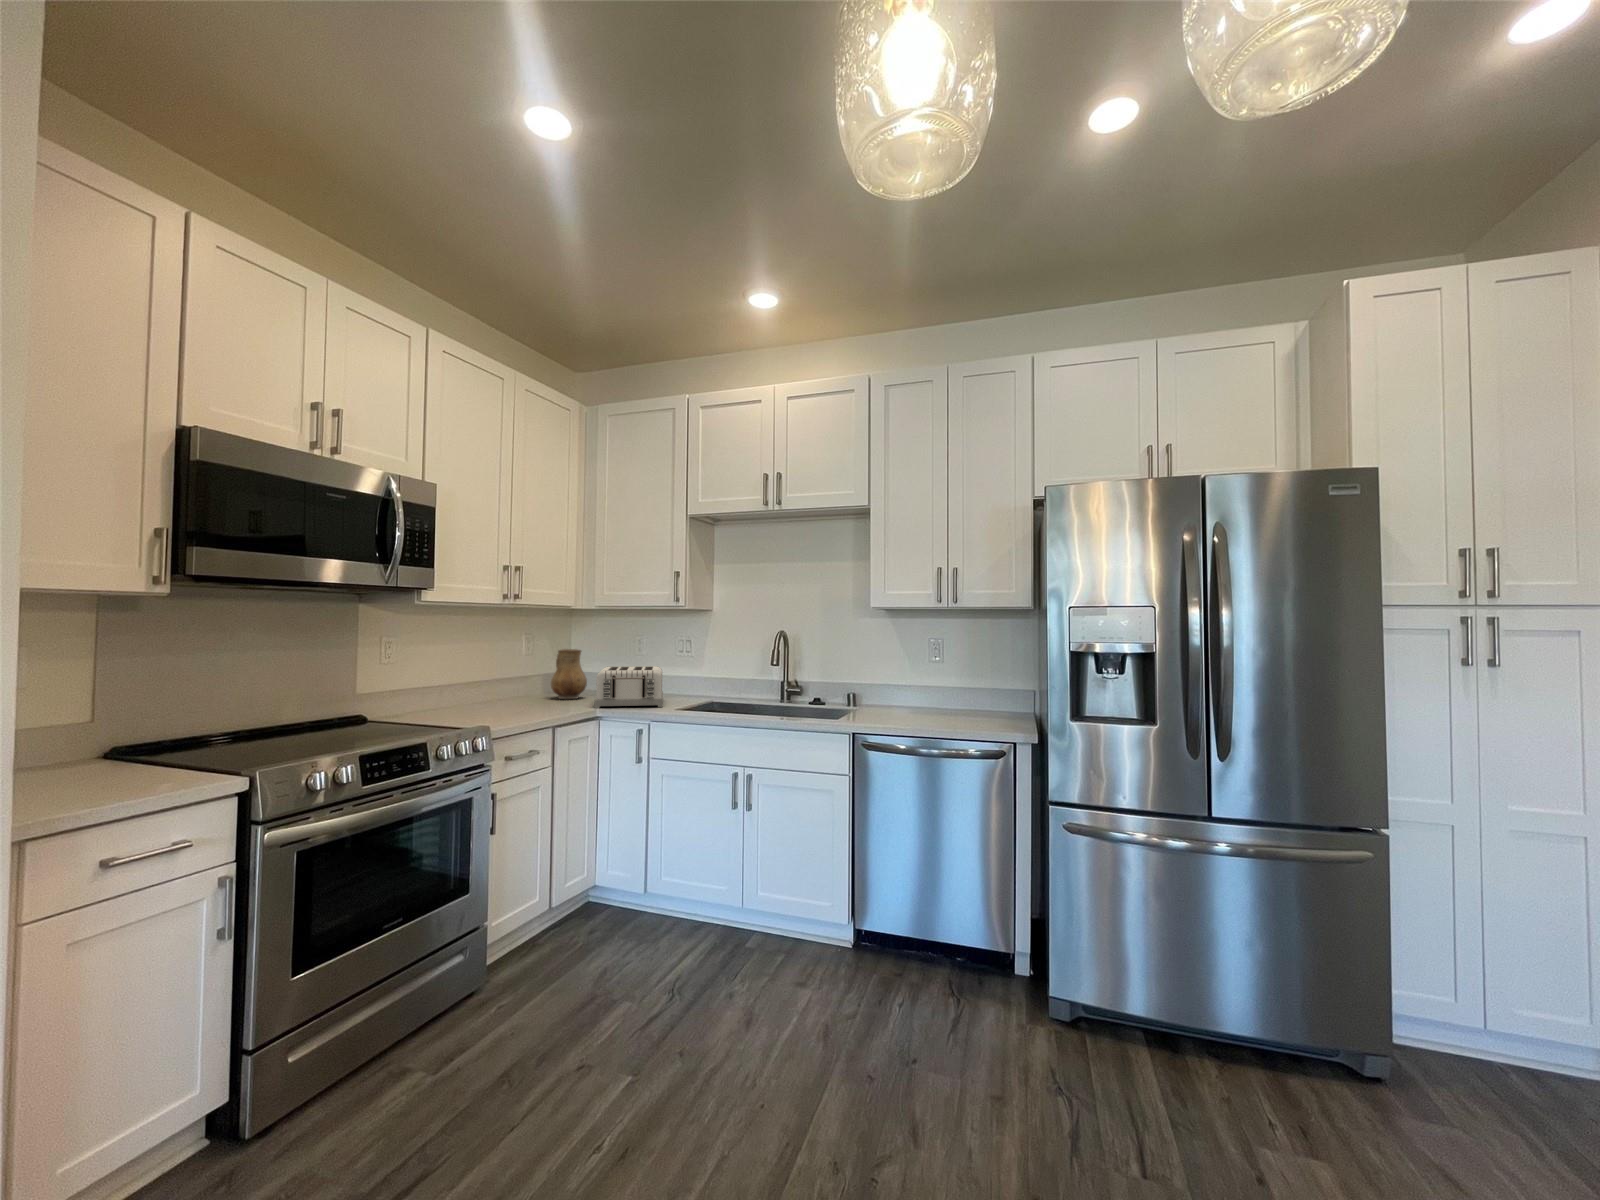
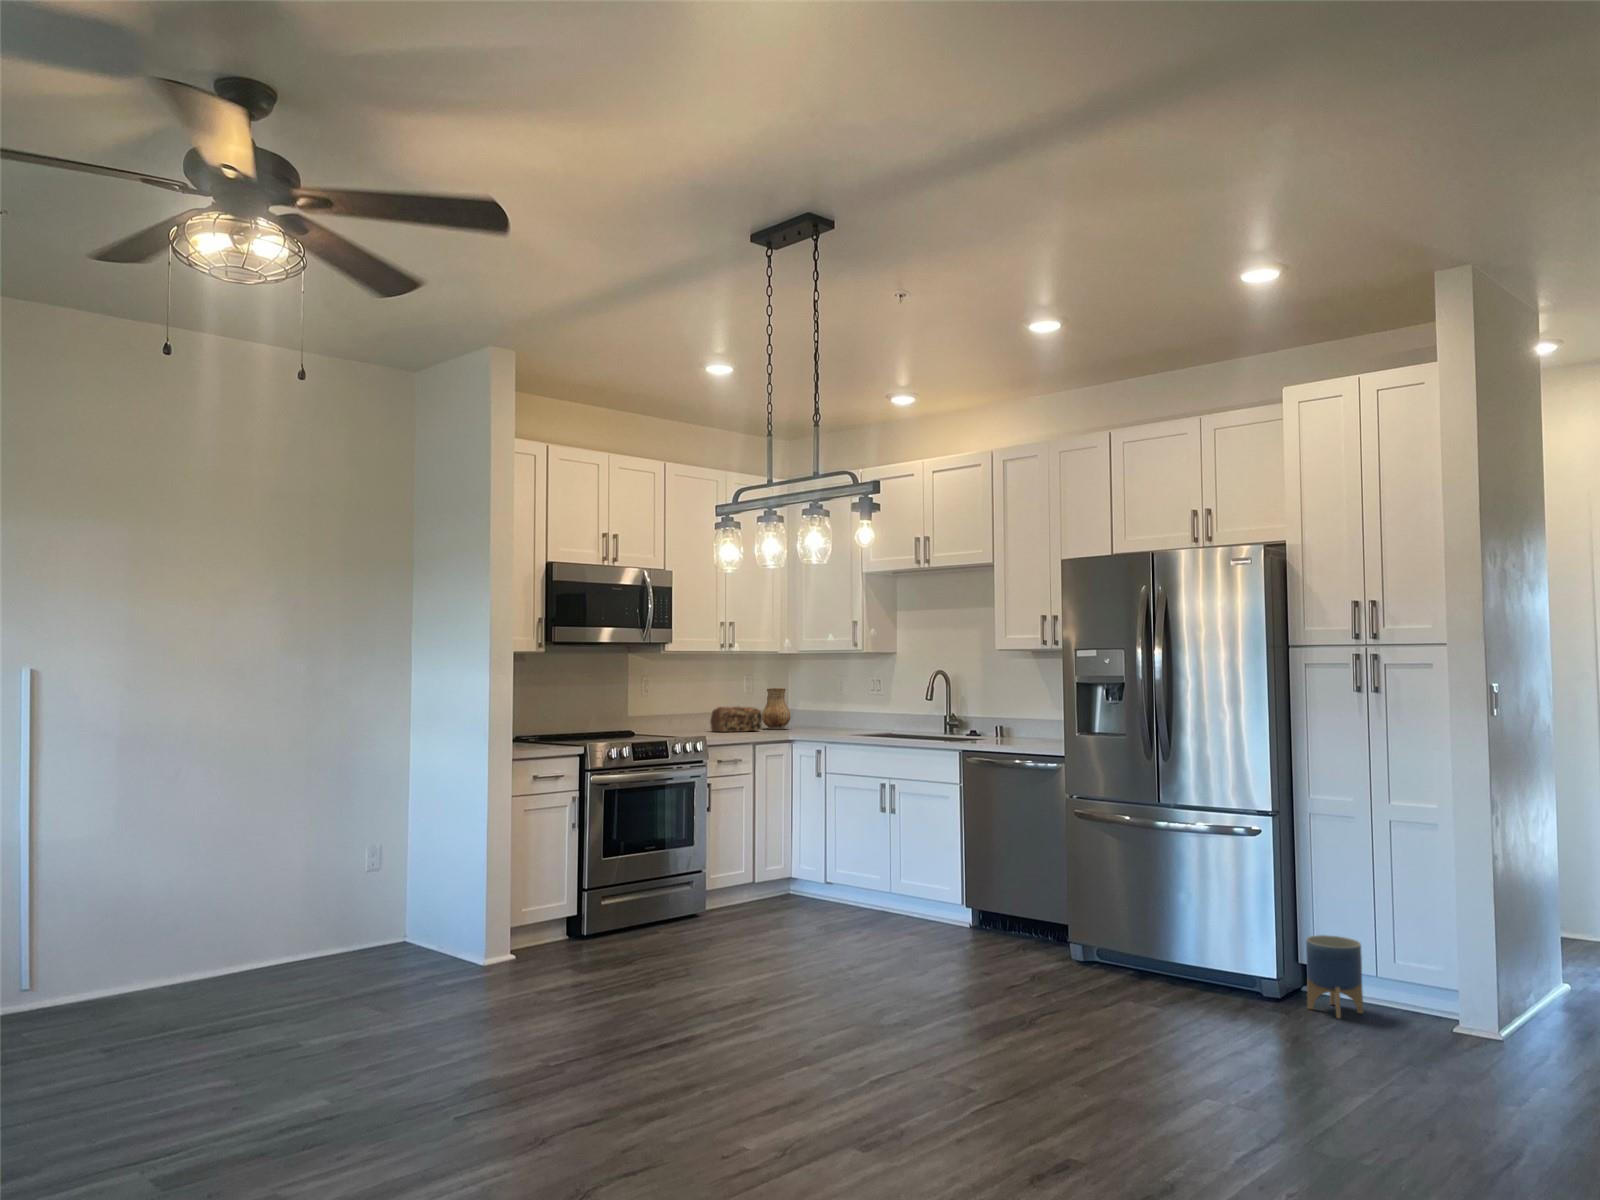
toaster: present [595,666,663,708] -> none [788,702,850,734]
bread loaf: none [485,674,557,709] -> present [710,706,762,732]
planter: none [1412,983,1508,1121] -> present [1306,935,1363,1018]

